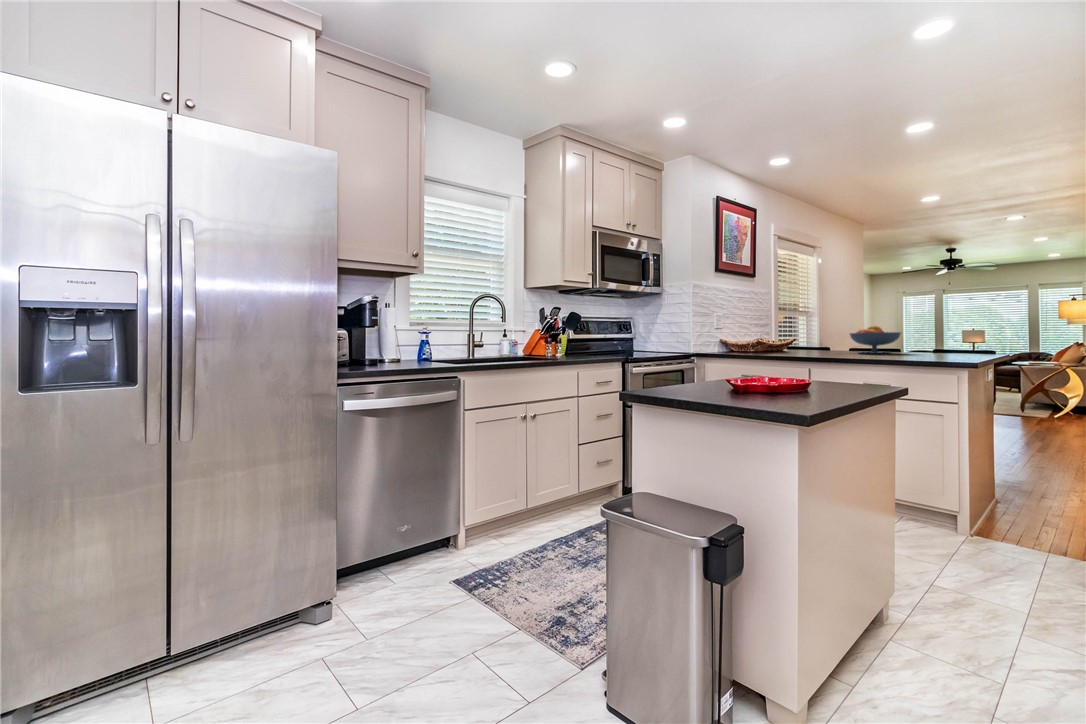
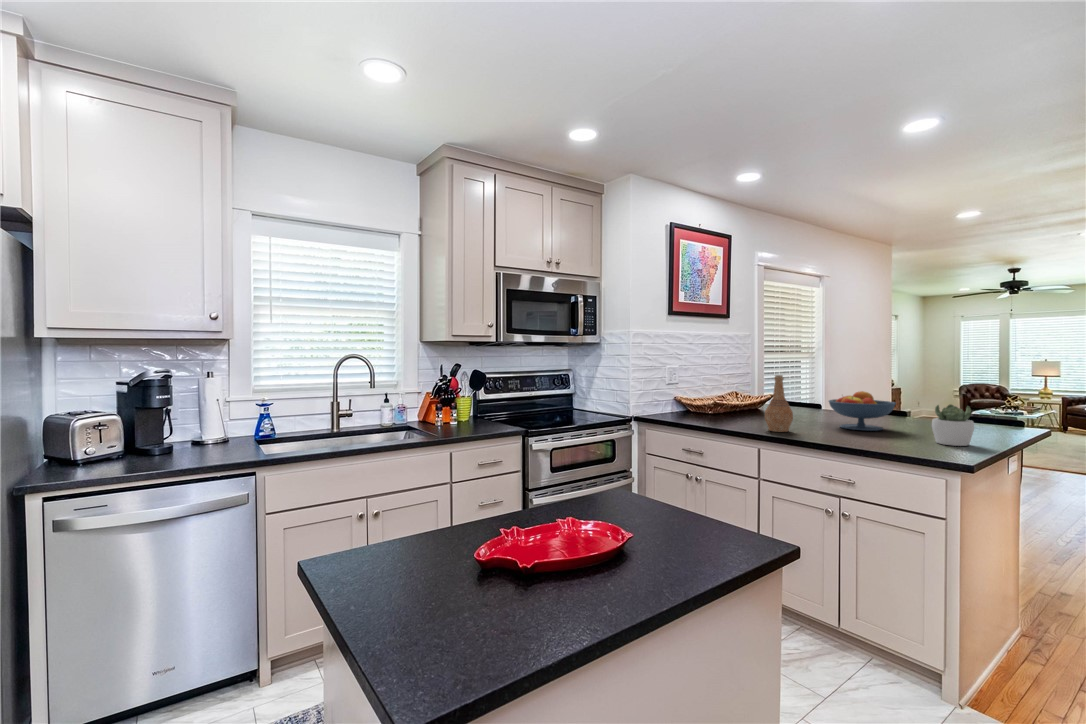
vase: none [806,312,829,355] -> present [765,375,793,432]
succulent plant: none [933,328,963,356] -> present [932,404,974,446]

